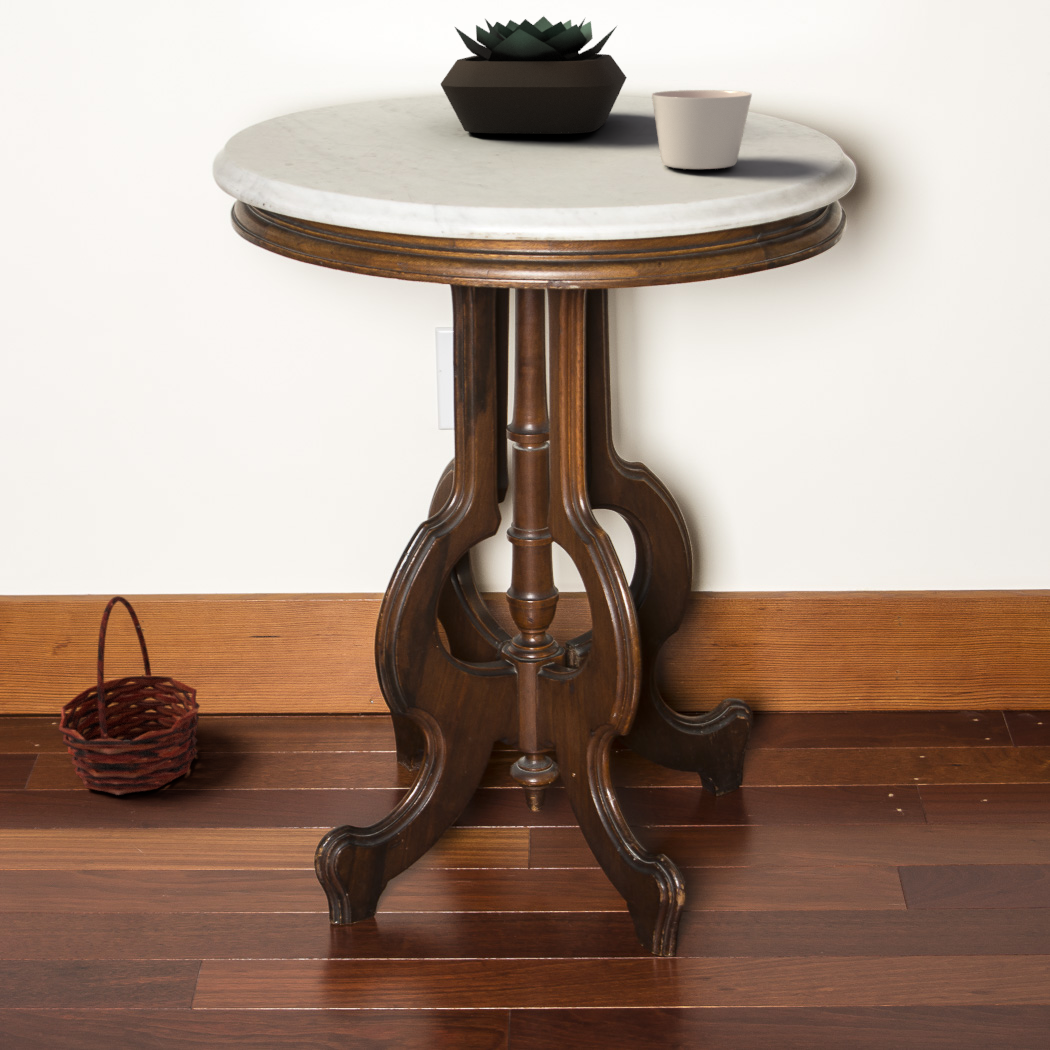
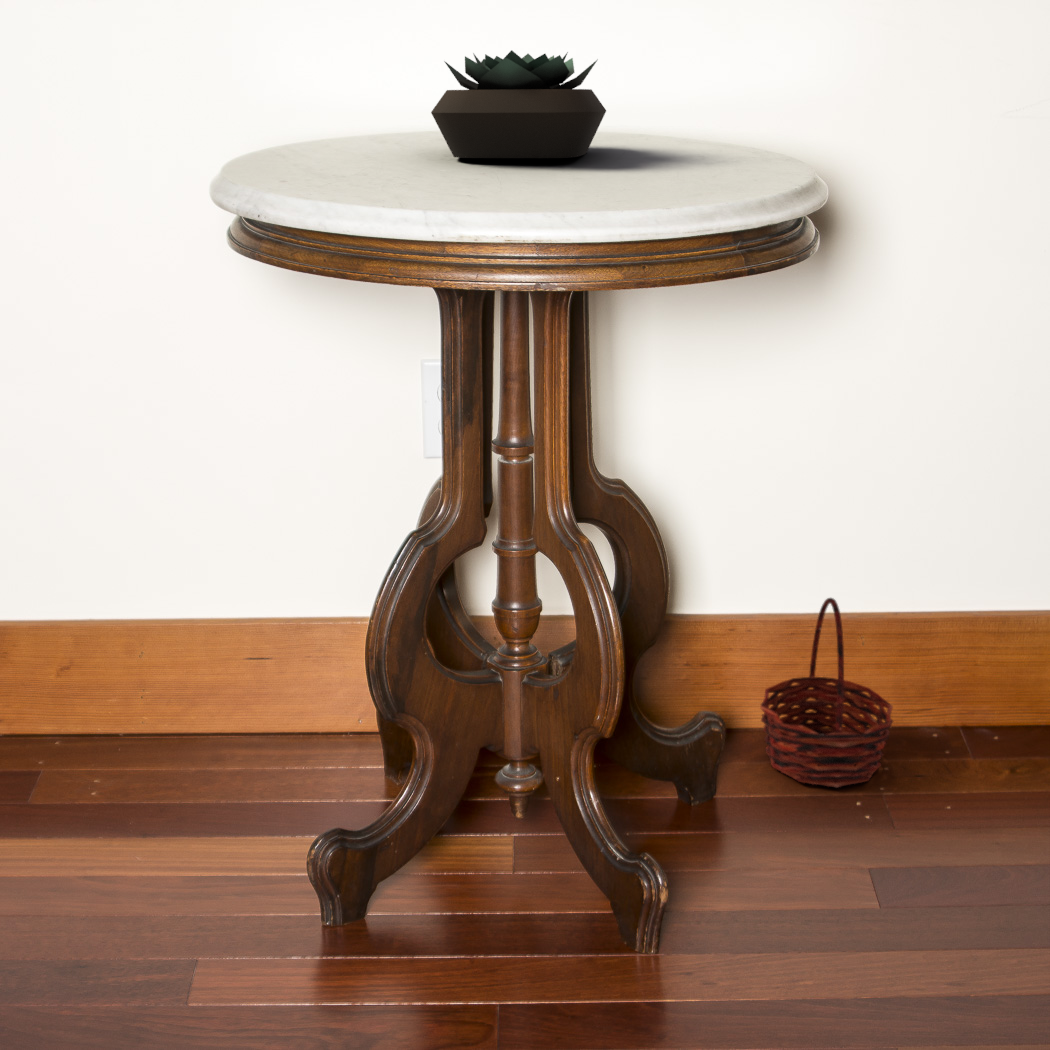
candle: present [652,90,752,169] -> none [633,113,727,184]
basket: present [59,596,200,795] -> present [760,598,893,787]

